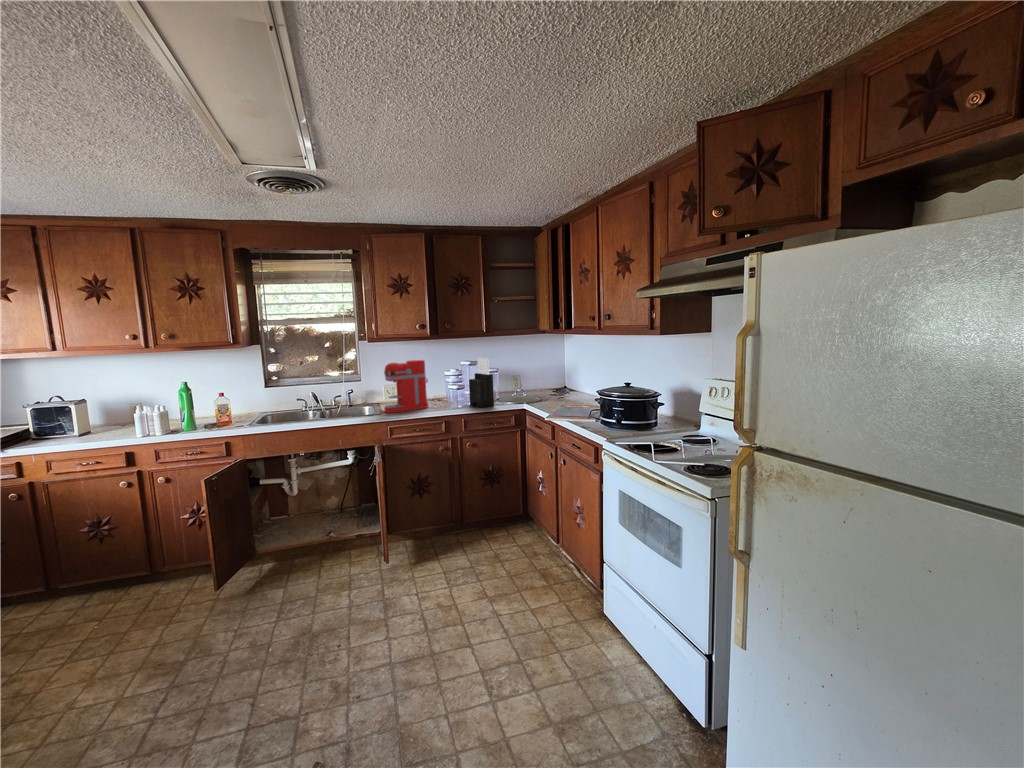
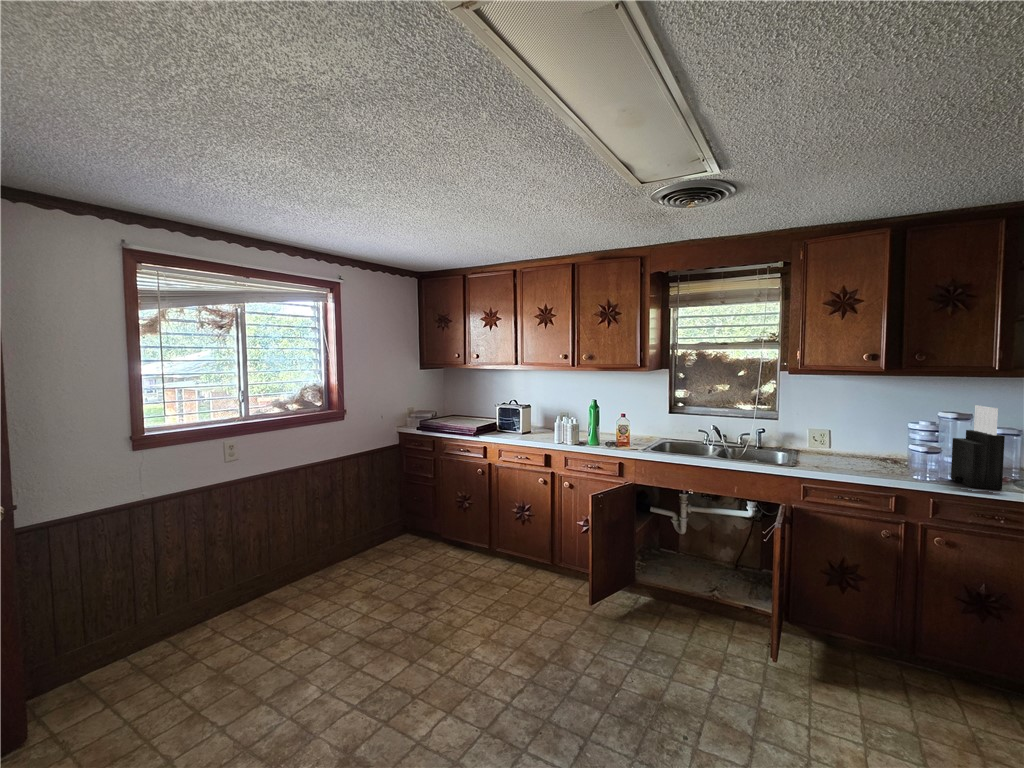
coffee maker: present [384,360,428,413] -> none [801,399,875,469]

